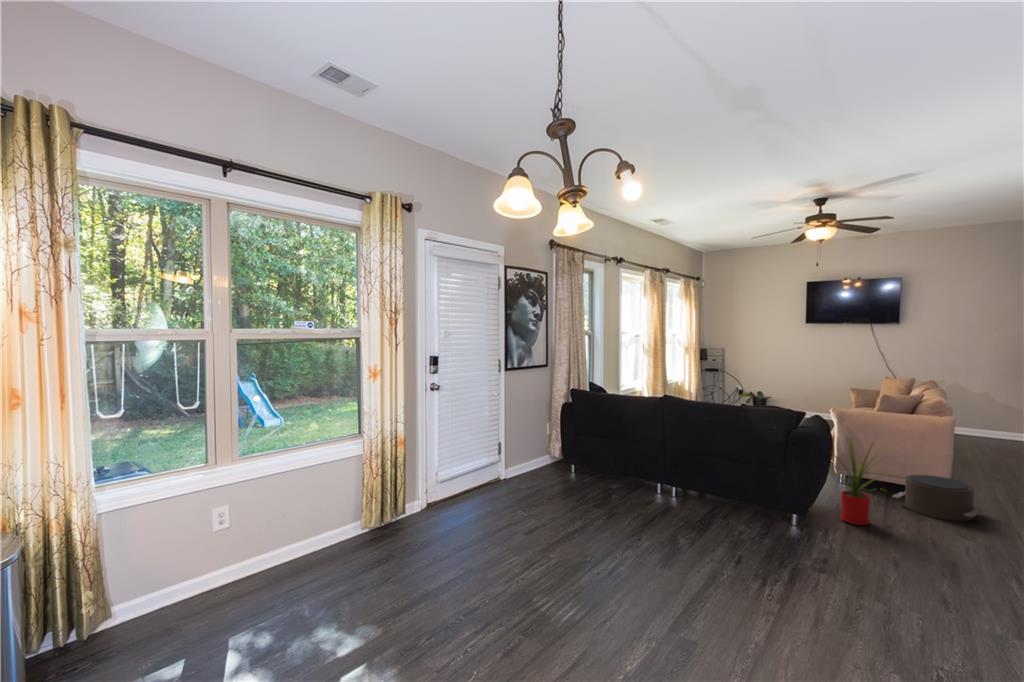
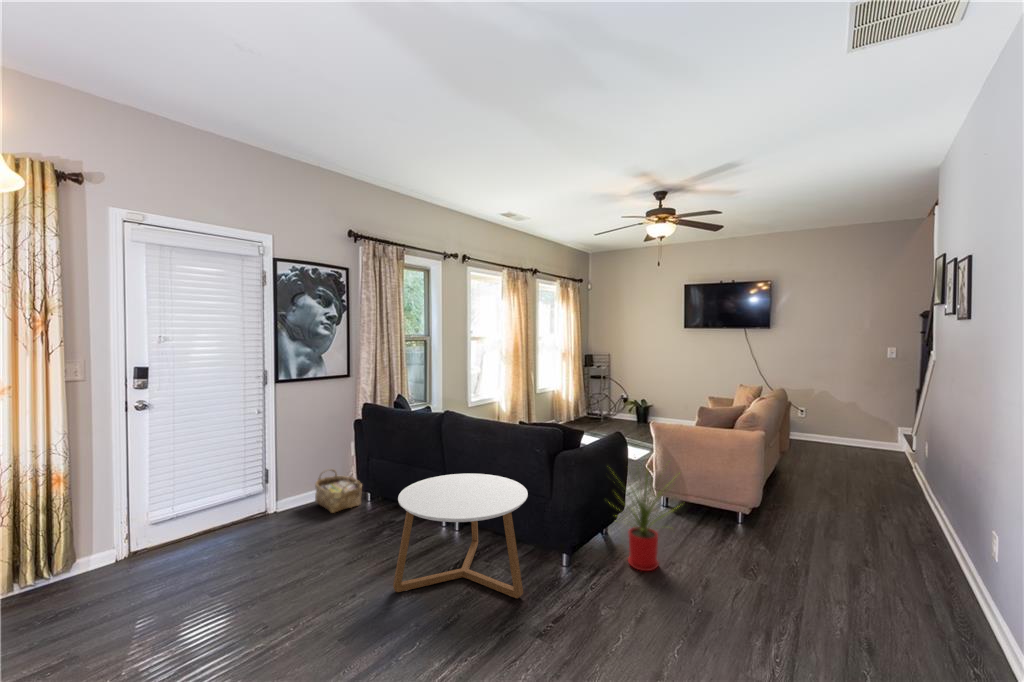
woven basket: none [530,444,571,480] -> present [315,469,362,513]
coffee table: none [657,445,773,539] -> present [393,474,528,598]
pouf: present [893,475,982,521] -> none [701,502,792,560]

